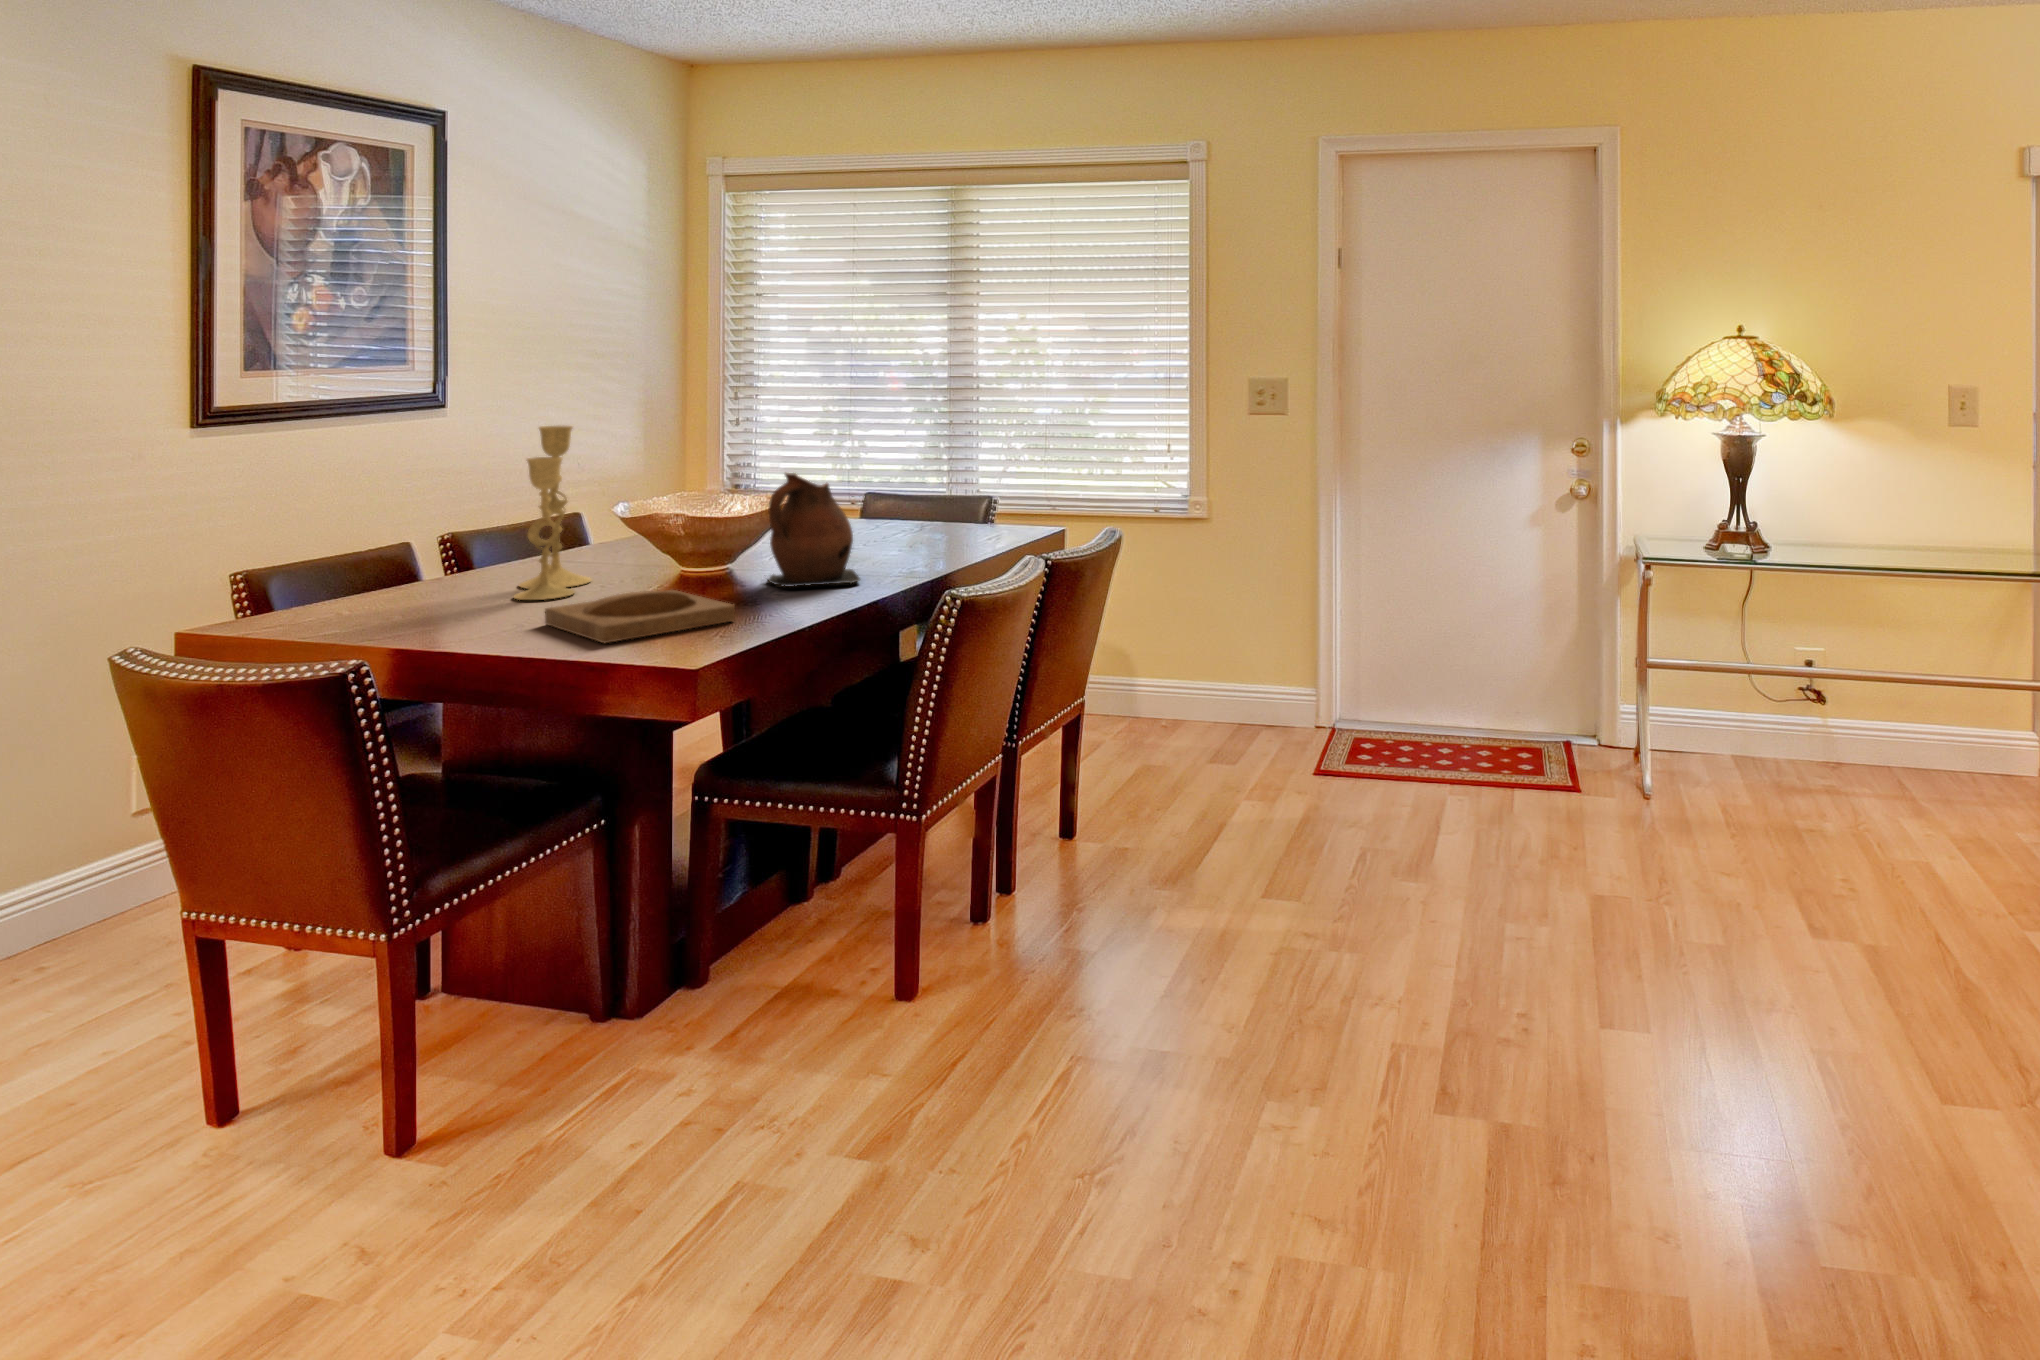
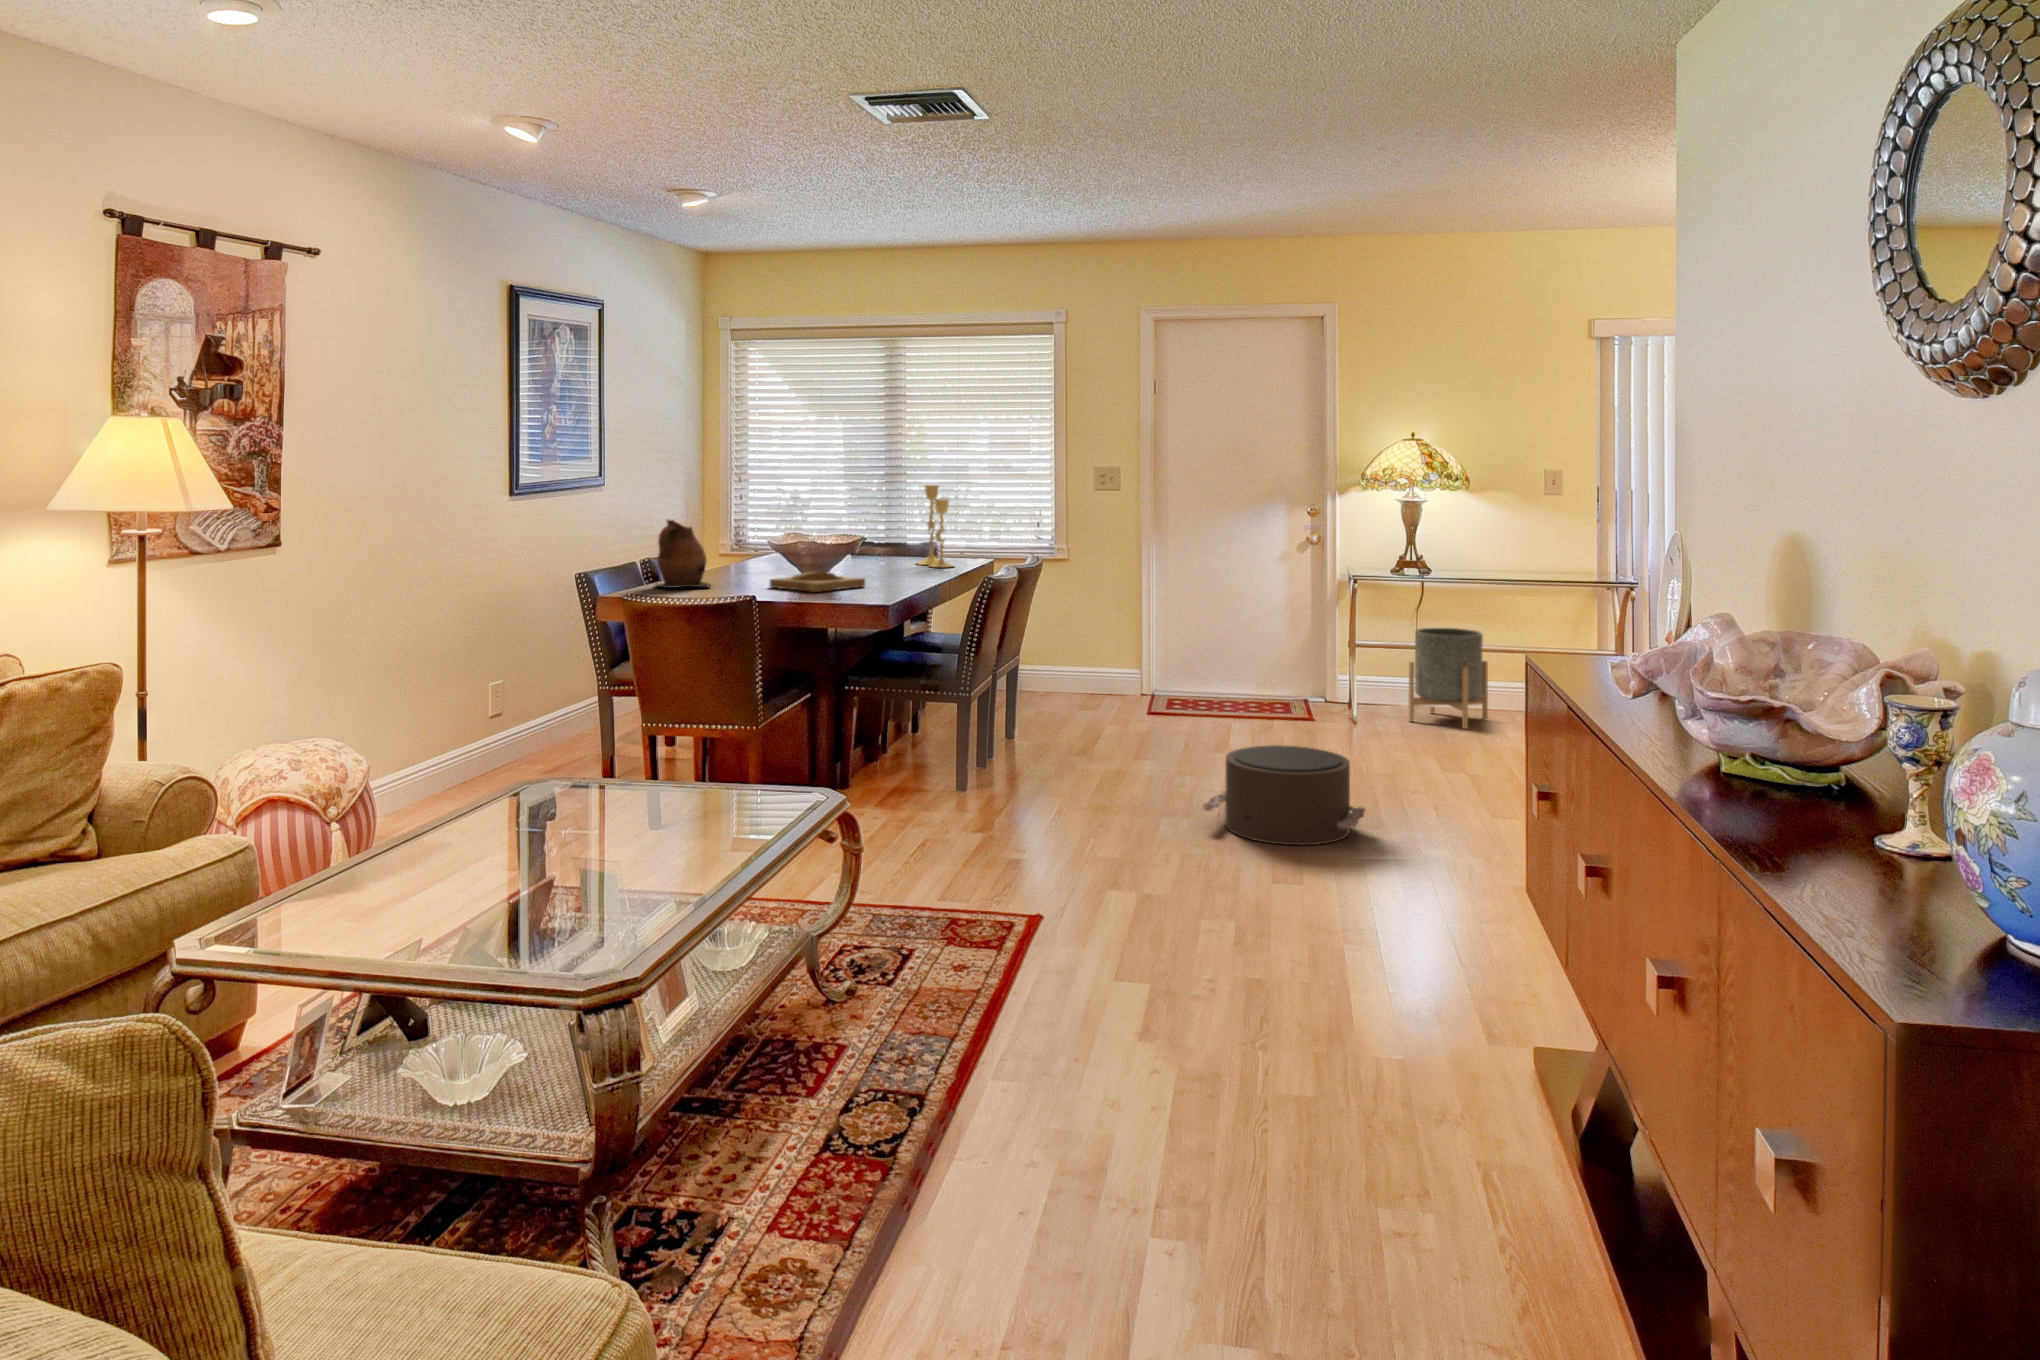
candlestick: present [514,426,591,600] -> present [917,485,953,567]
ceramic pitcher: present [768,473,860,587] -> present [656,520,710,588]
planter: none [1733,634,1859,810] -> present [1408,628,1488,729]
pouf: none [1352,965,1709,1268] -> present [1202,745,1365,845]

